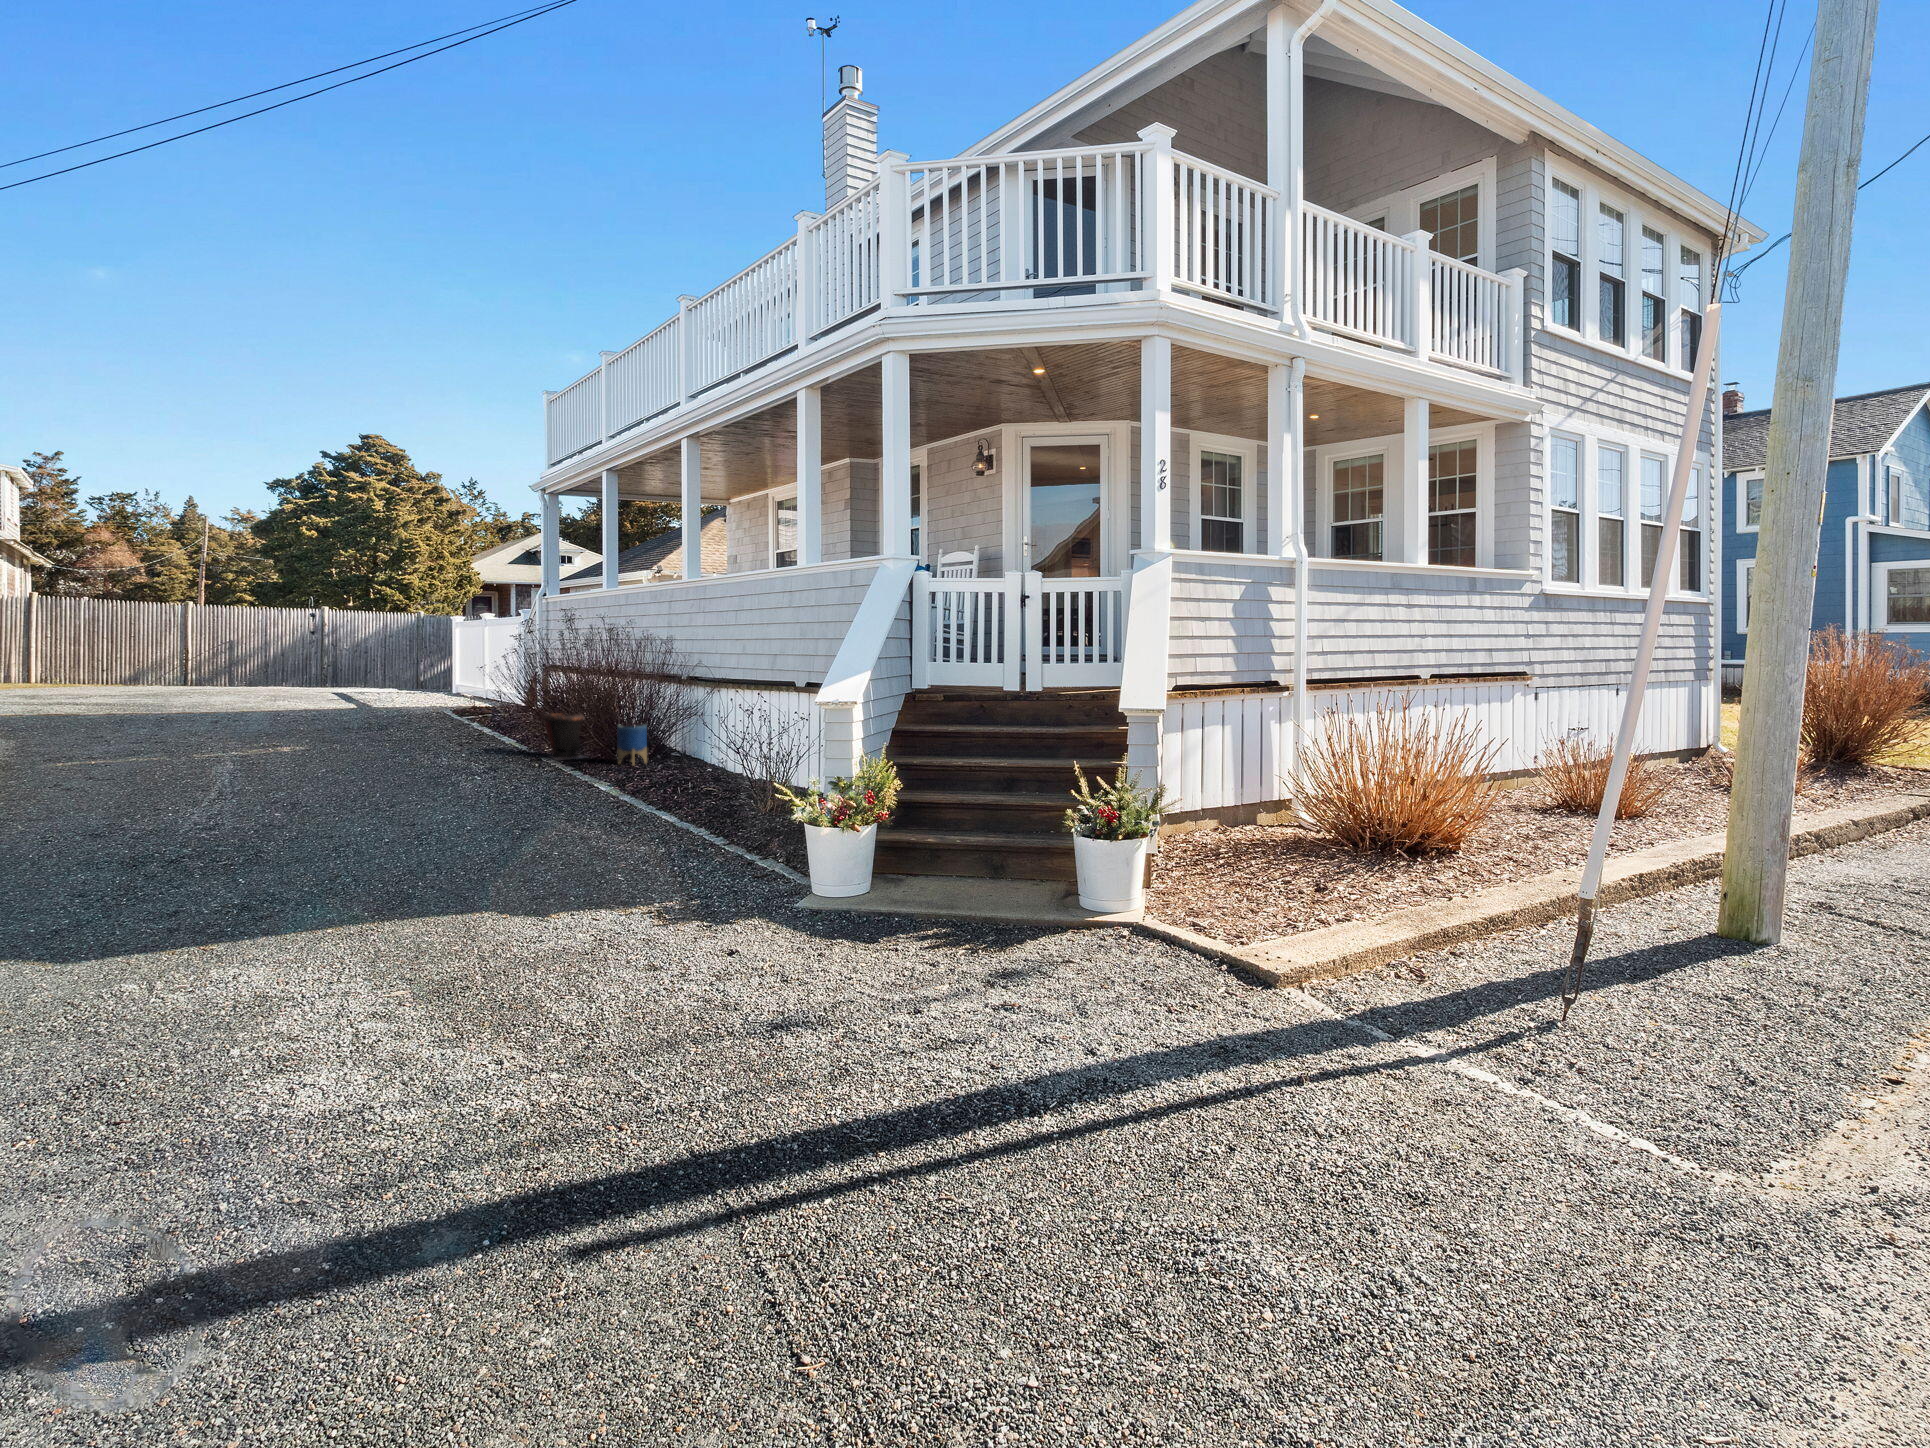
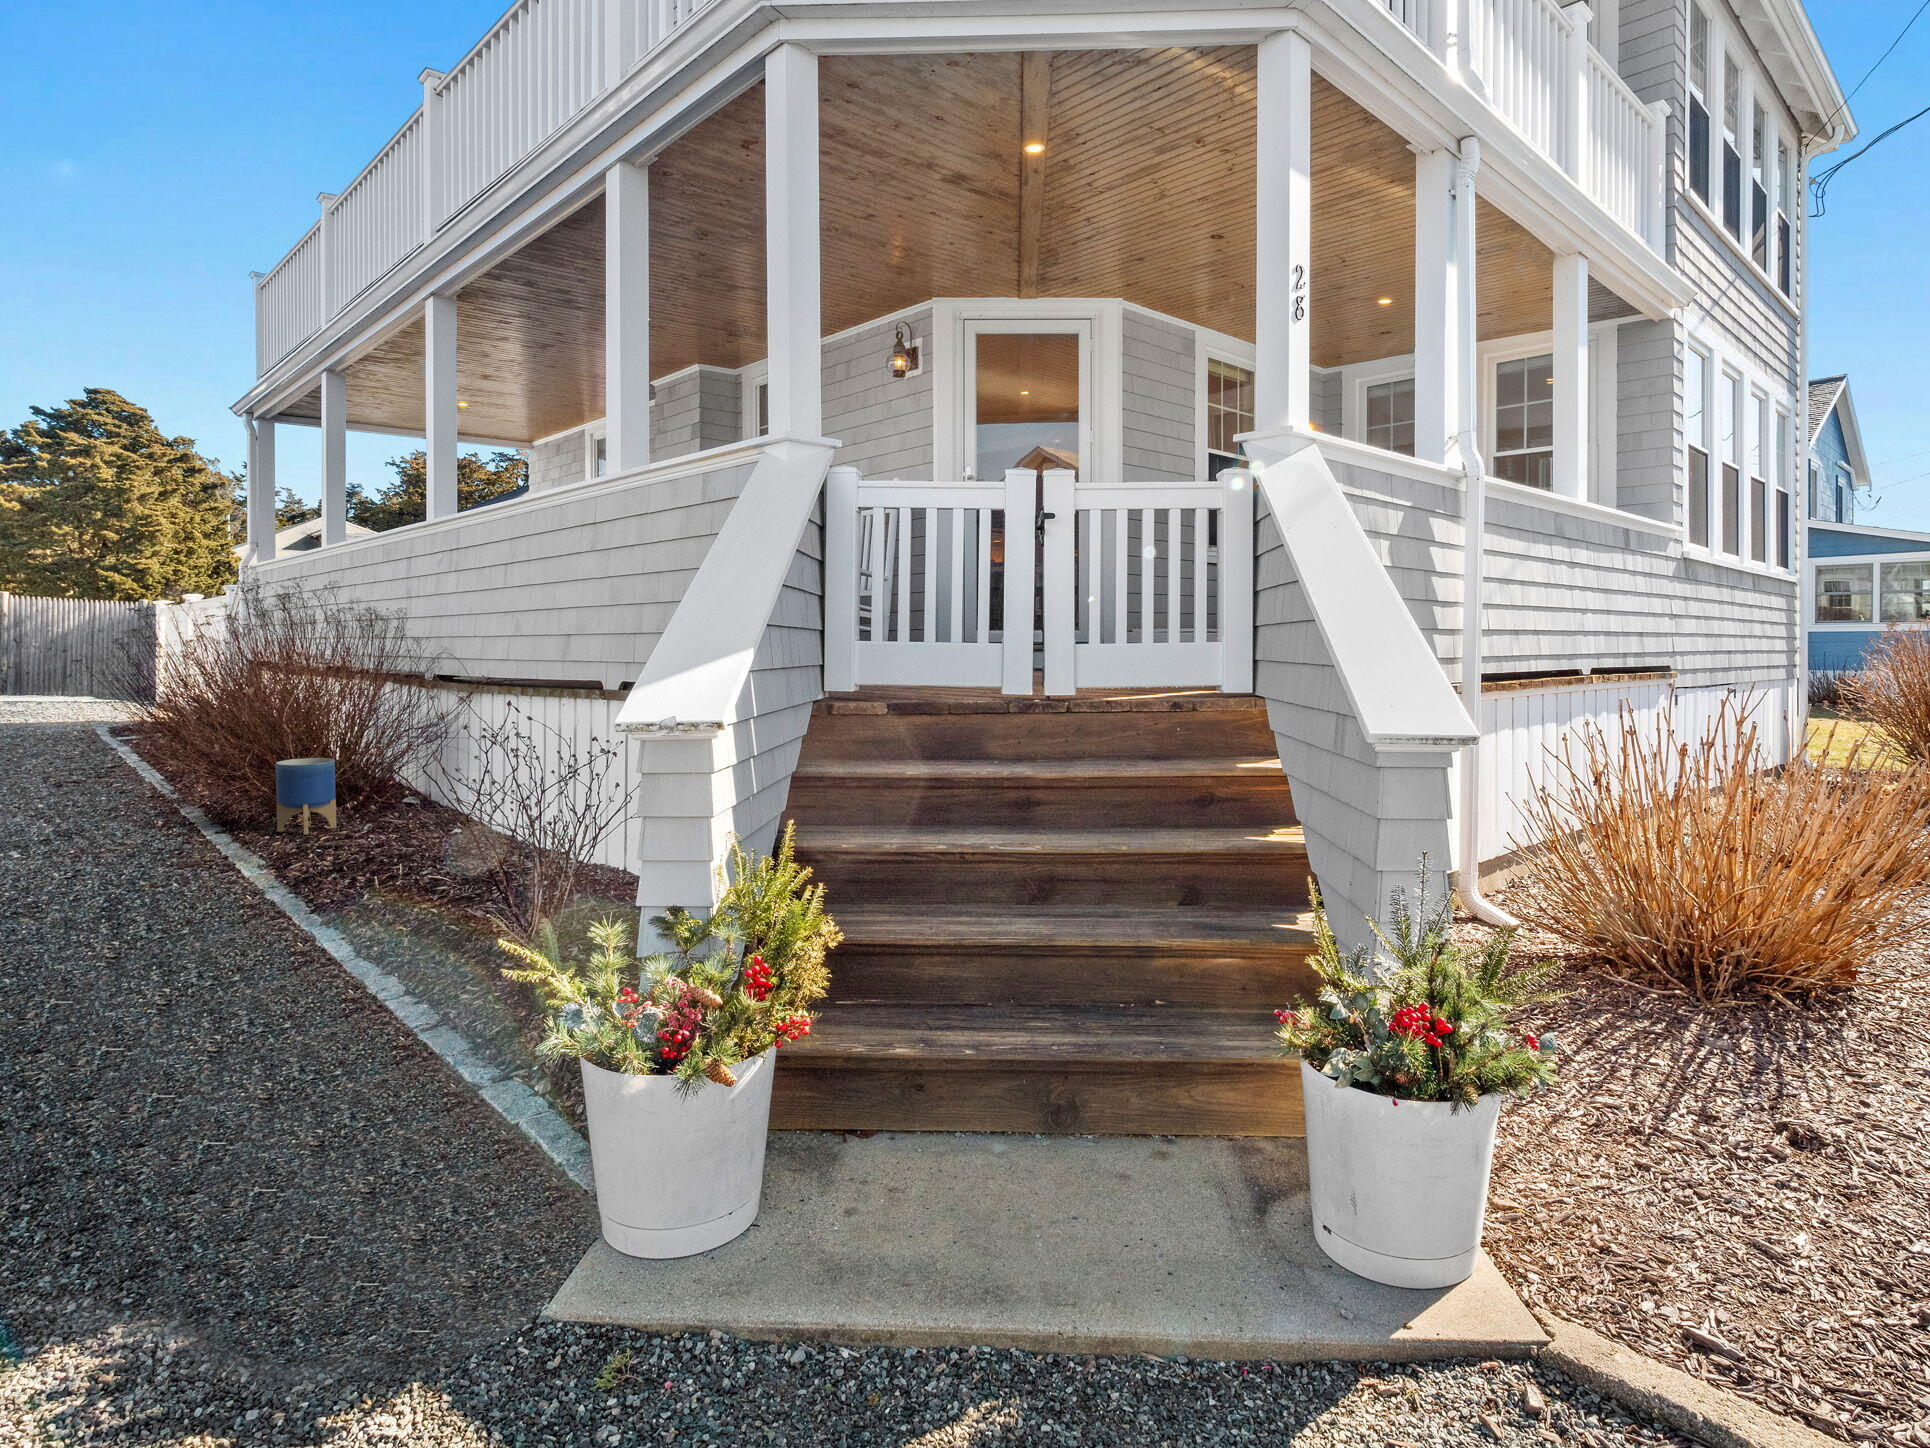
waste bin: present [543,713,584,760] -> none [133,739,230,826]

